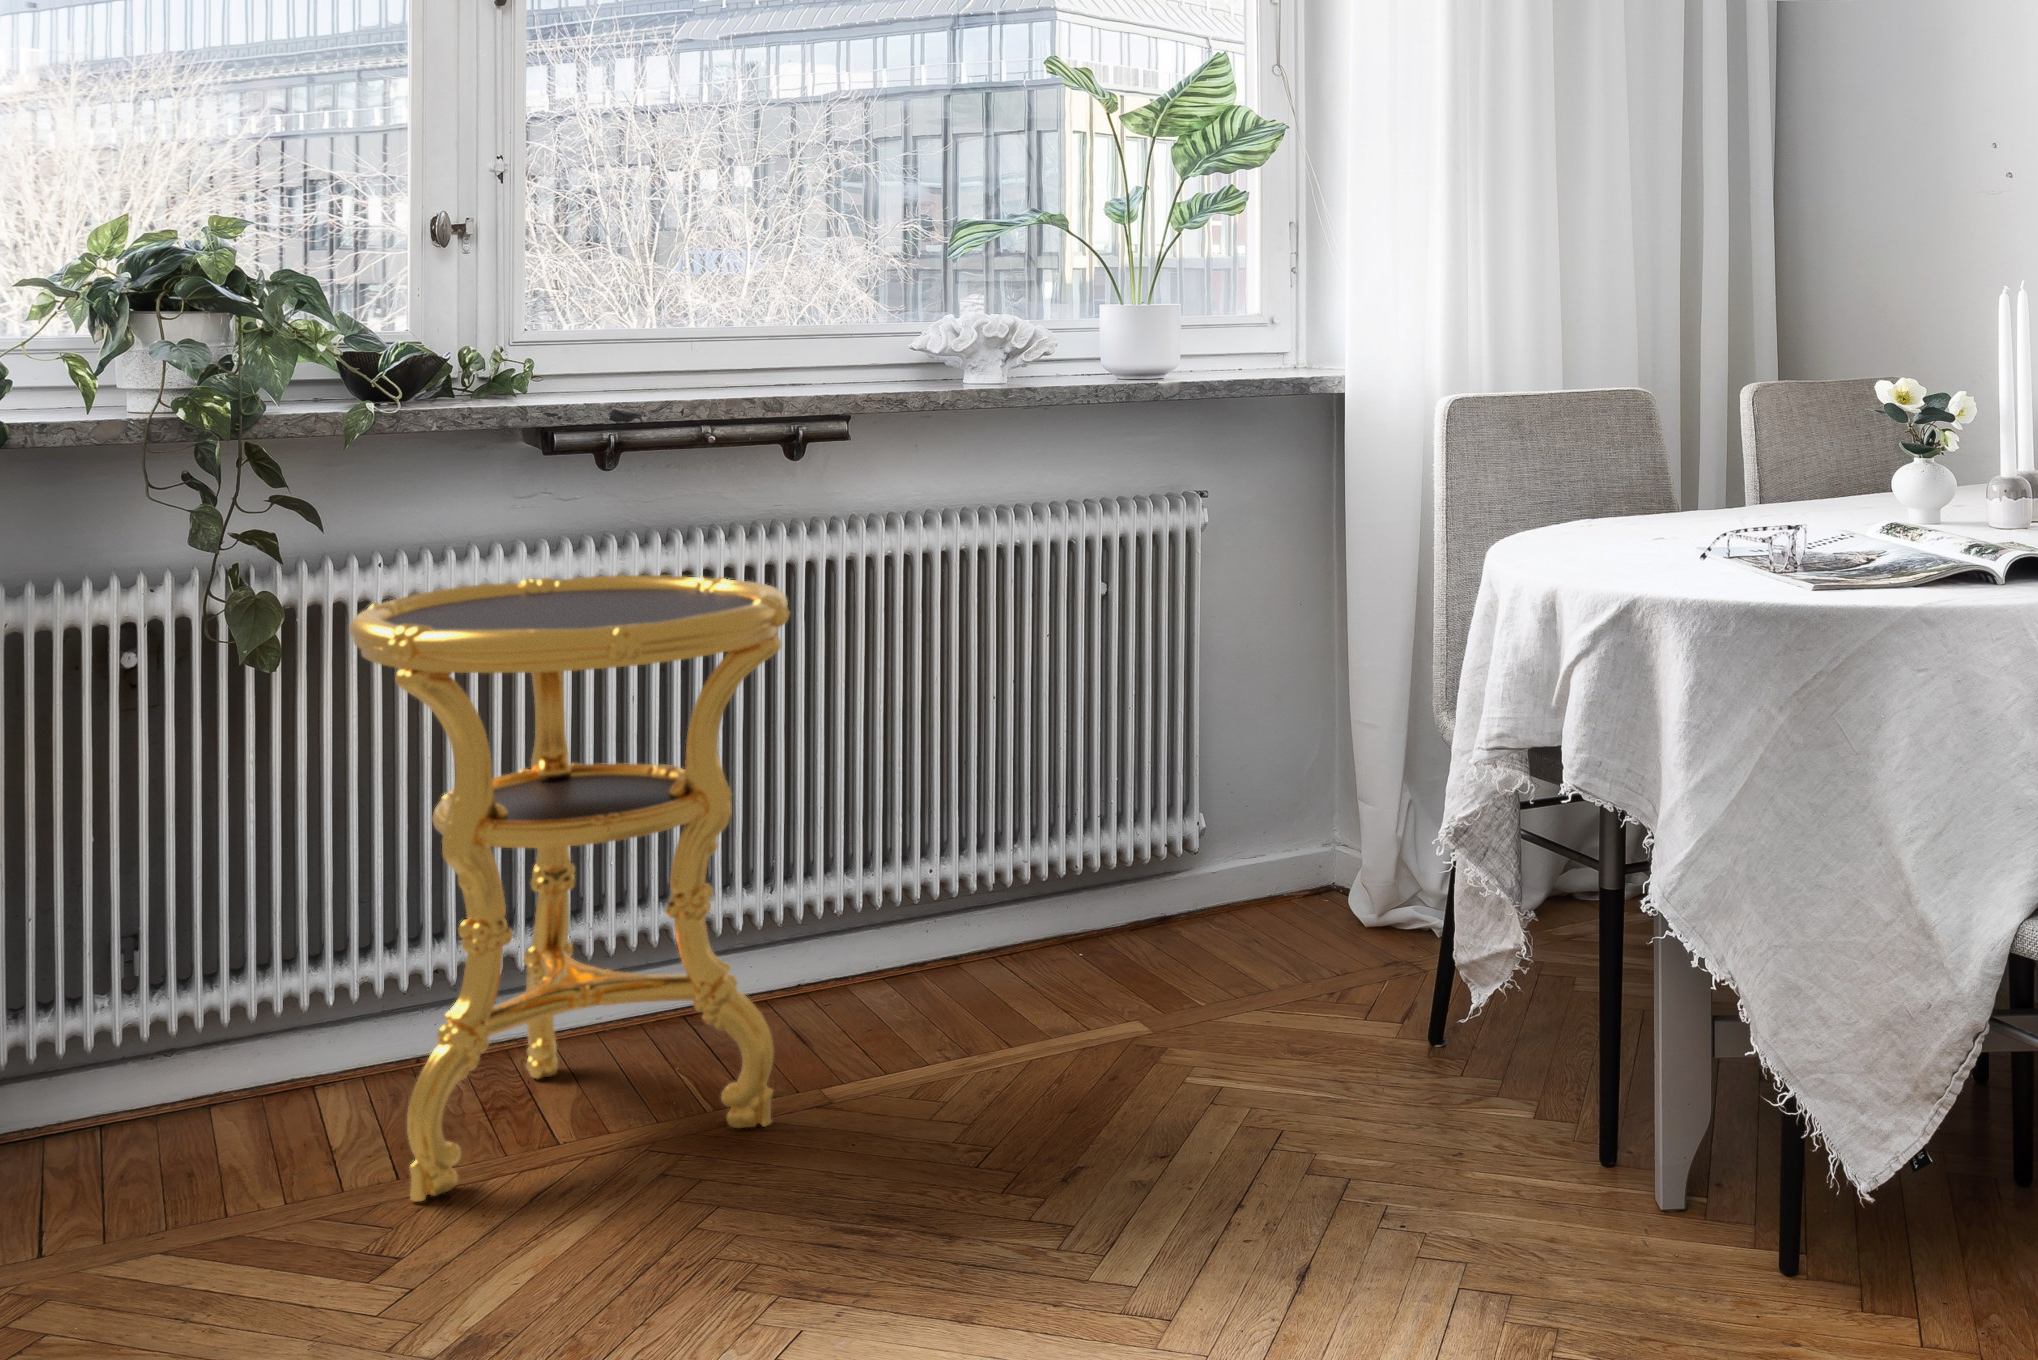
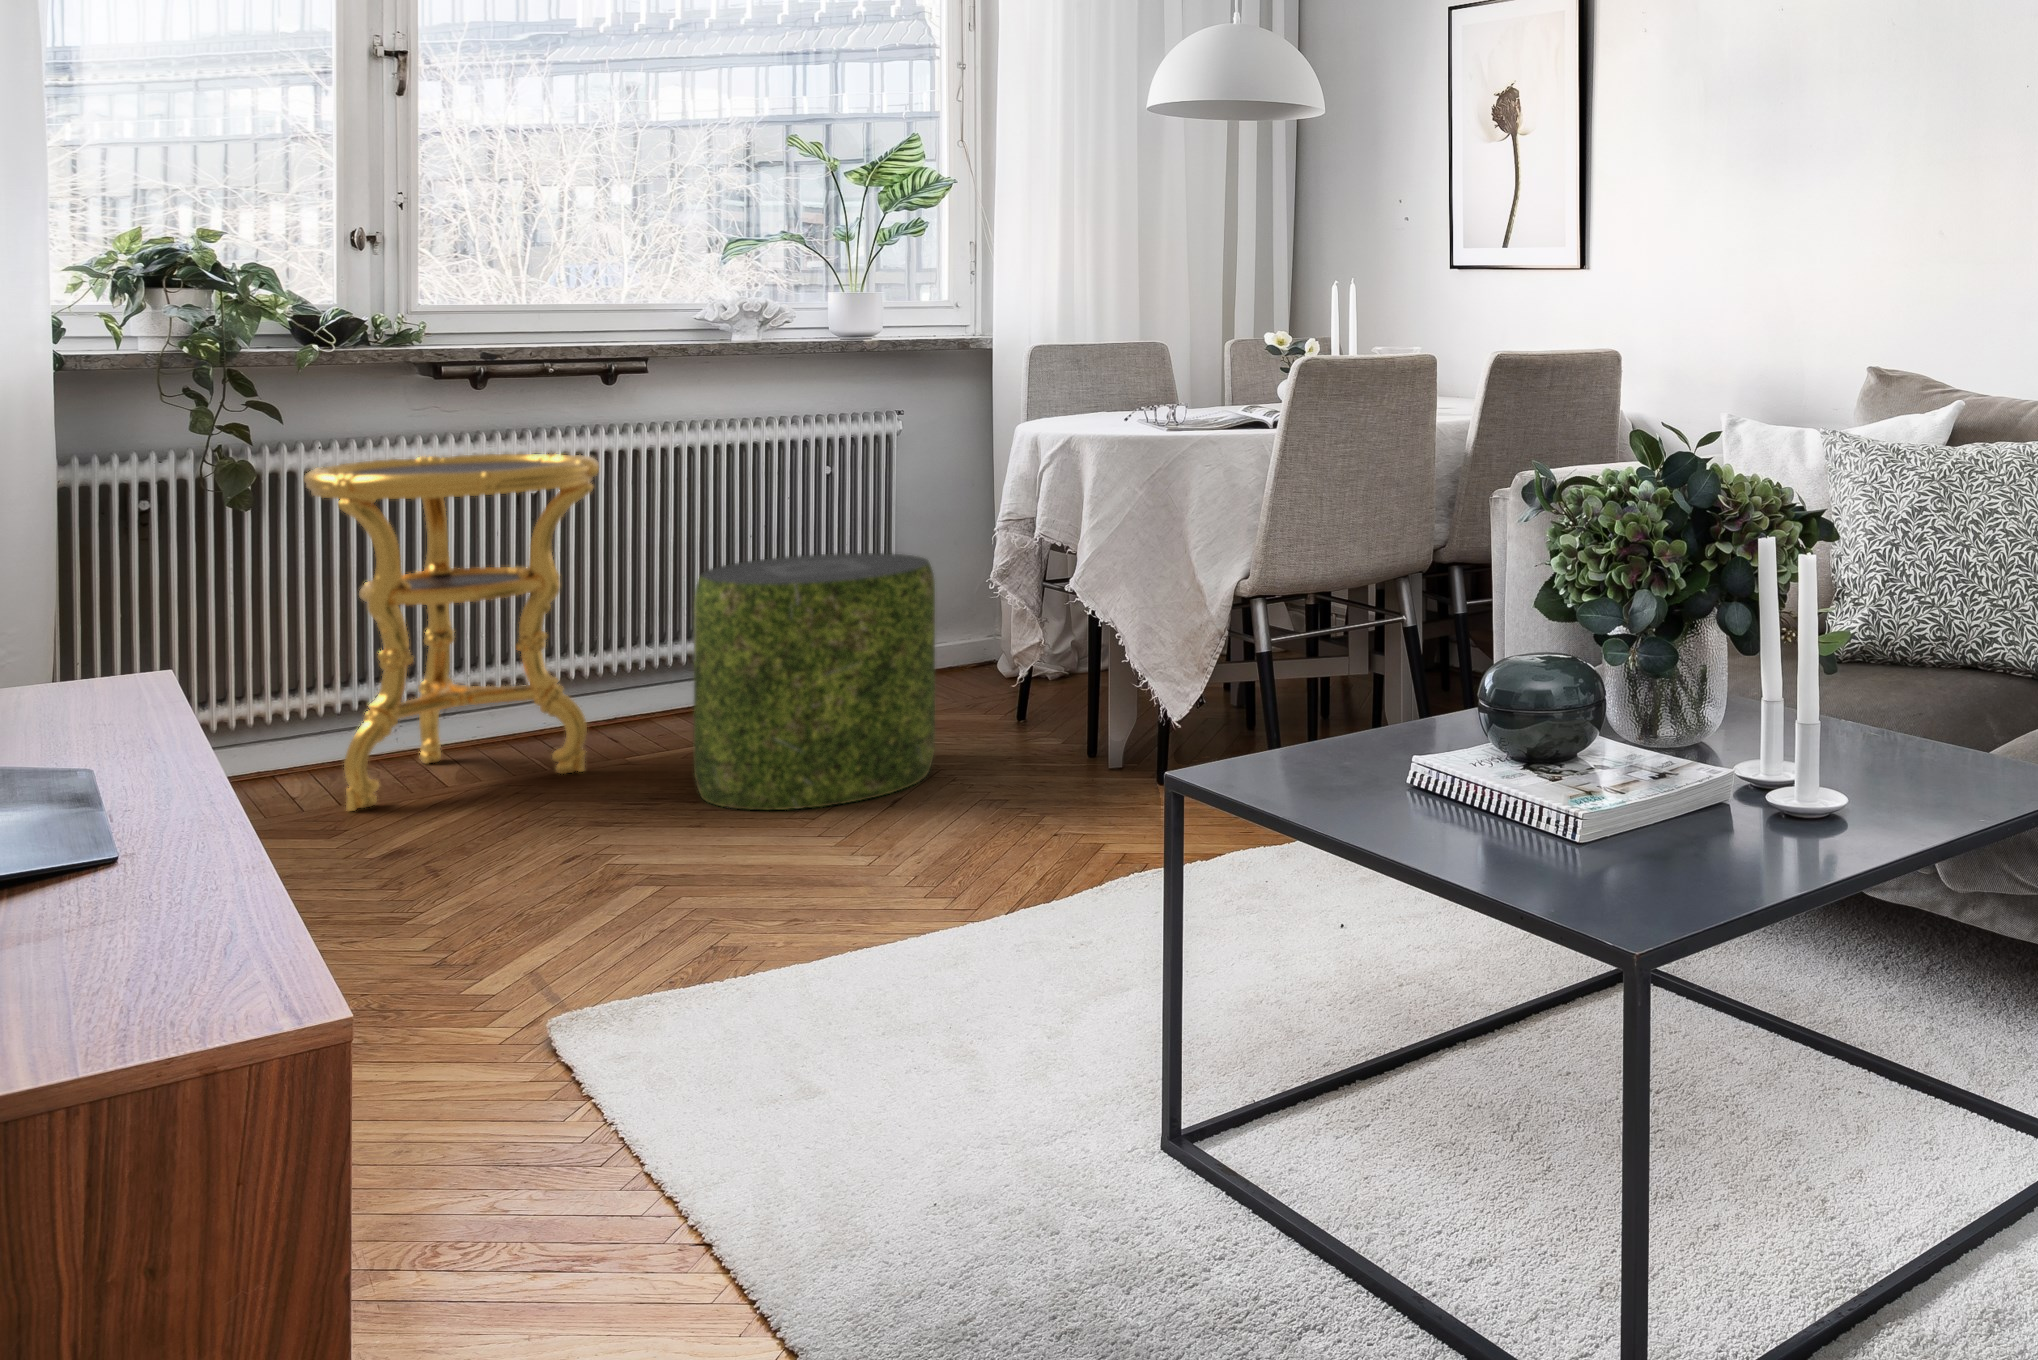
pouf: none [953,767,1351,1283] -> present [694,553,935,810]

